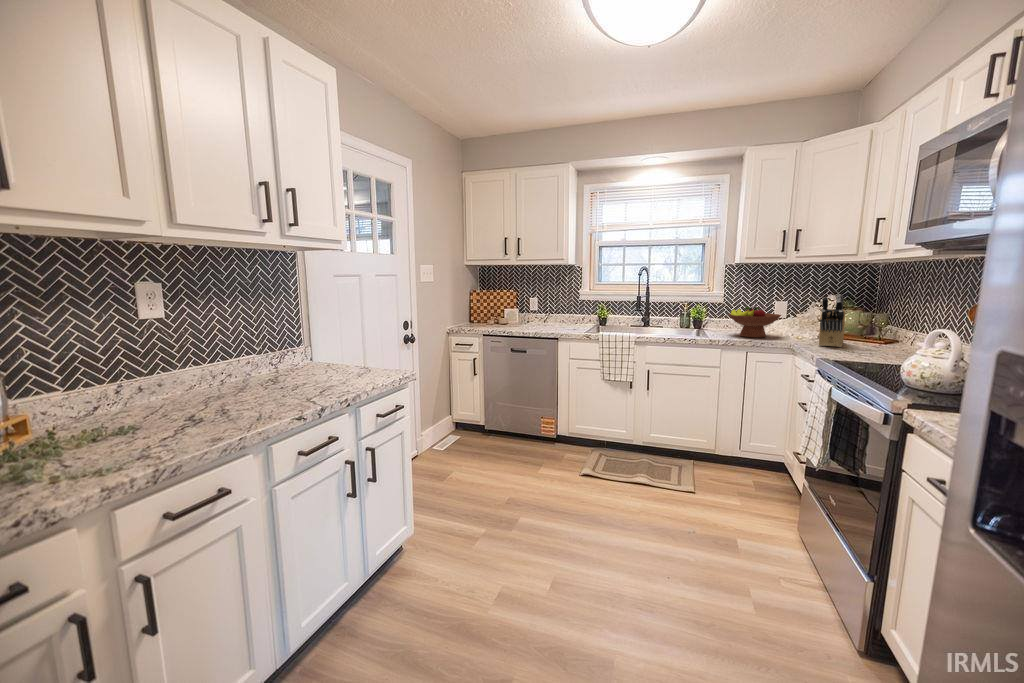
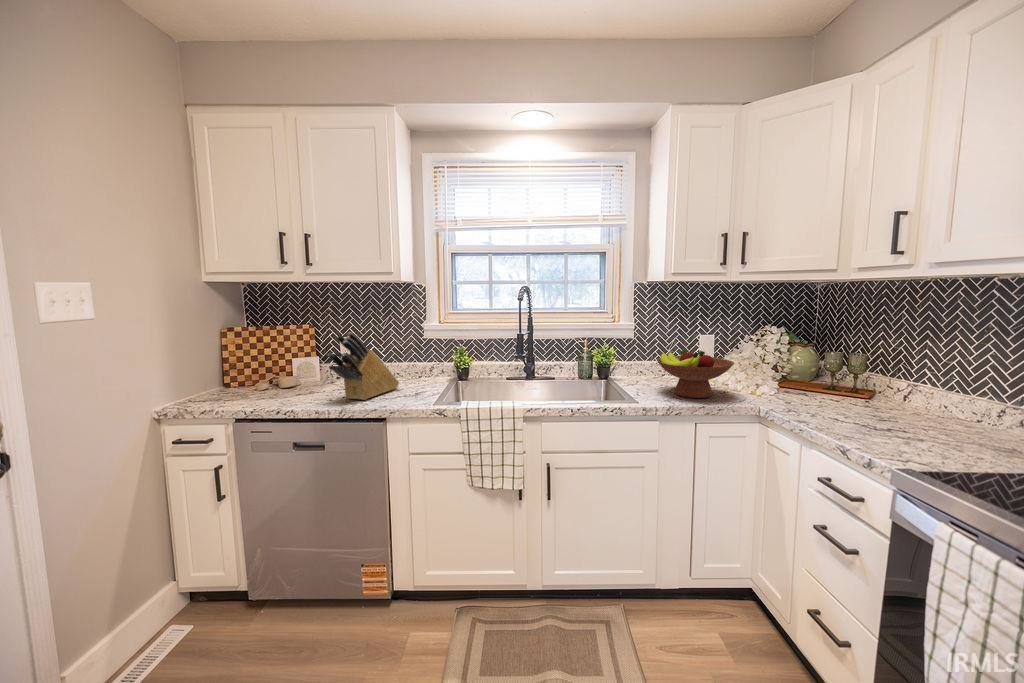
knife block: present [819,294,845,347] -> present [328,332,399,400]

